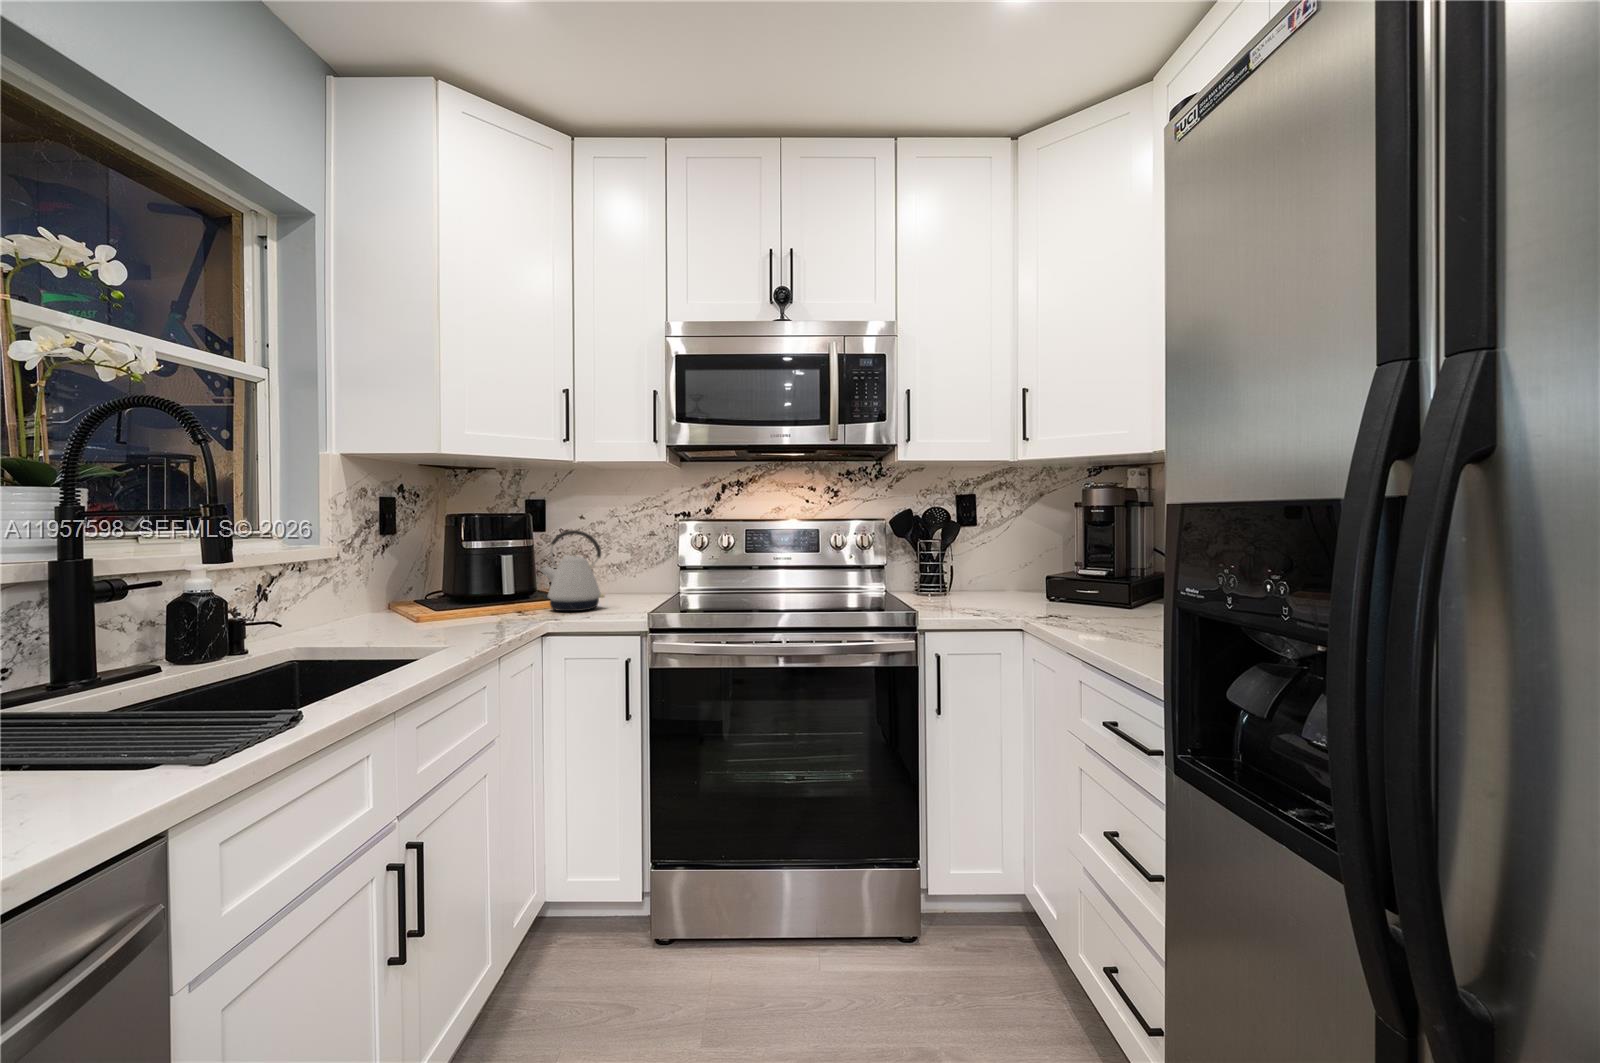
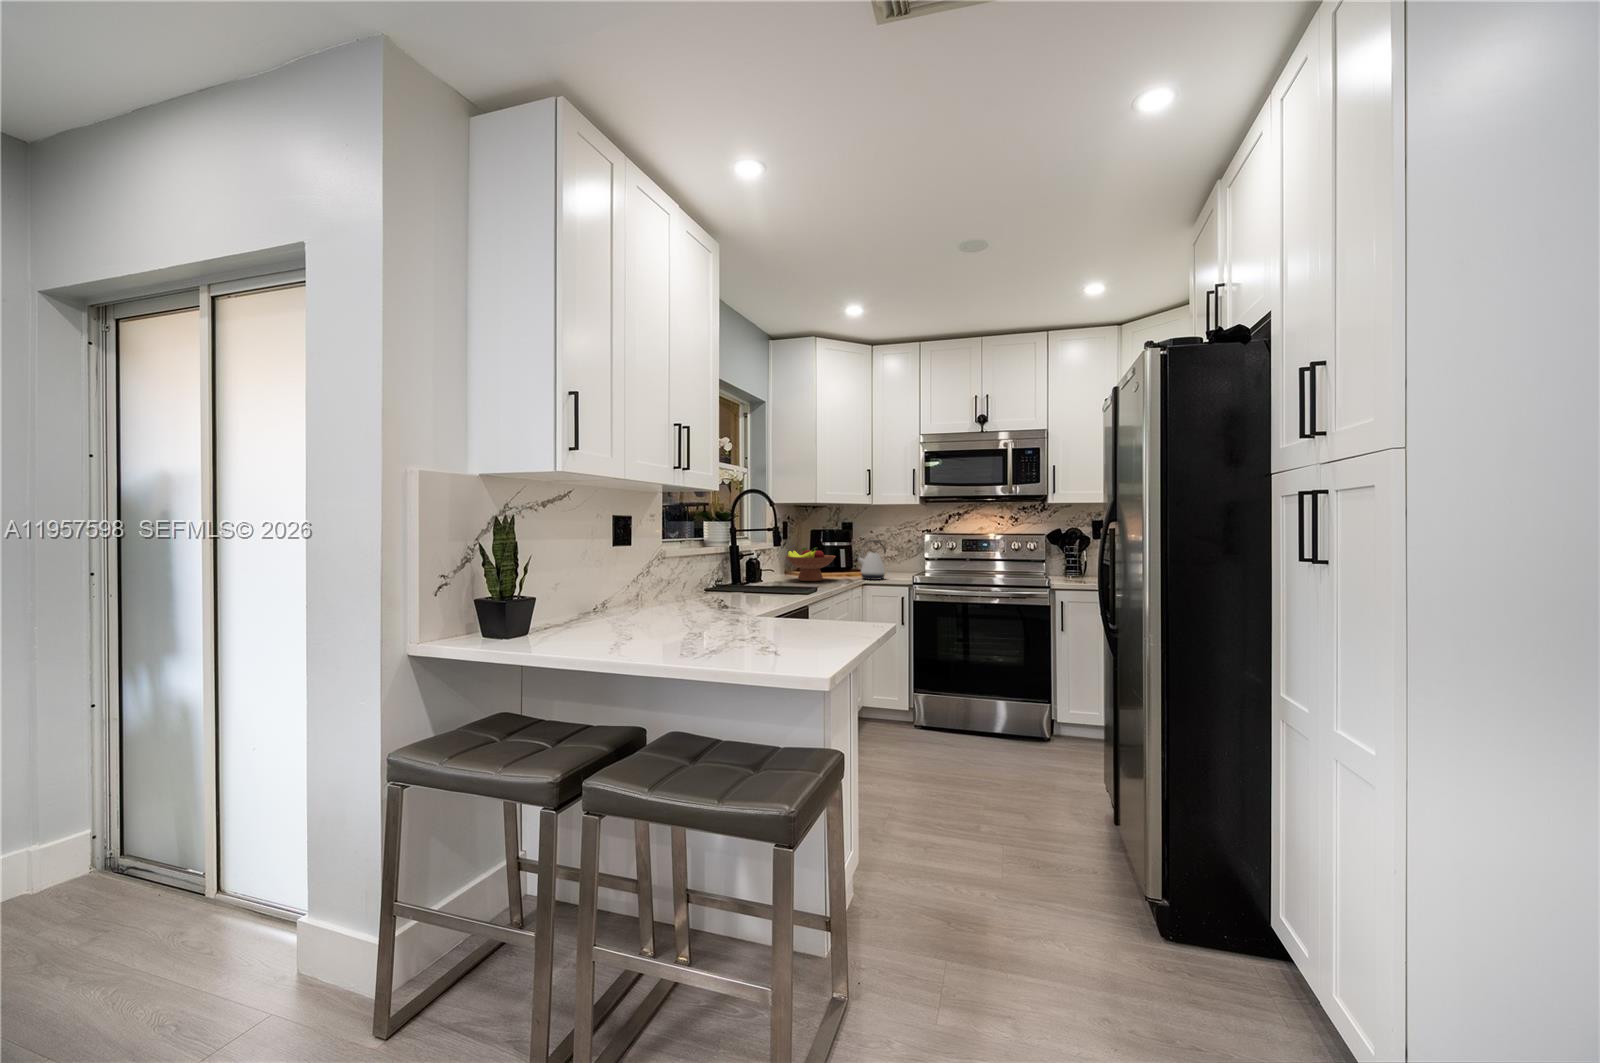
fruit bowl: none [360,547,488,624] -> present [786,547,836,581]

